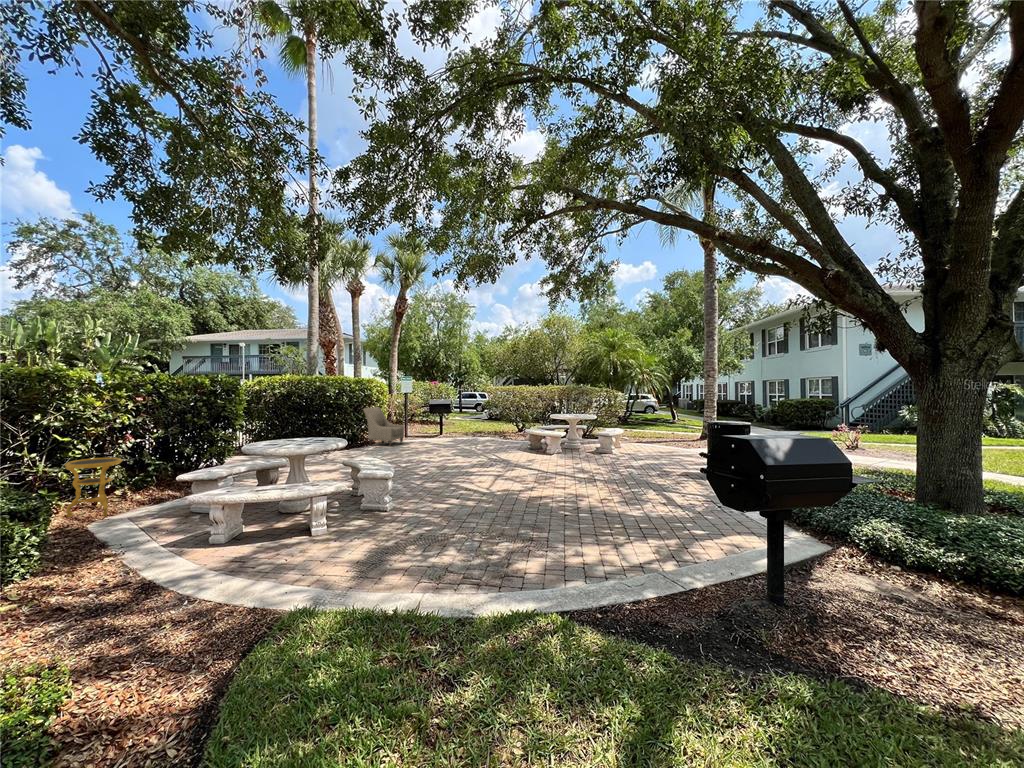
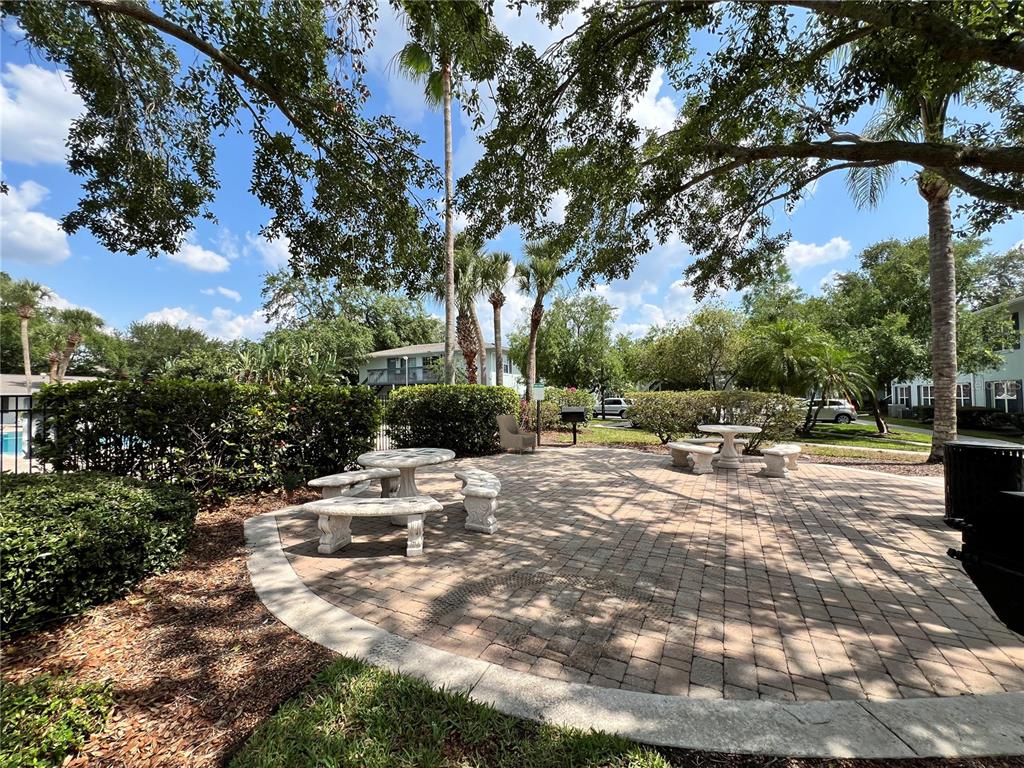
side table: present [65,458,122,517] -> none [218,459,263,513]
potted plant: none [129,470,169,500] -> present [275,471,303,499]

